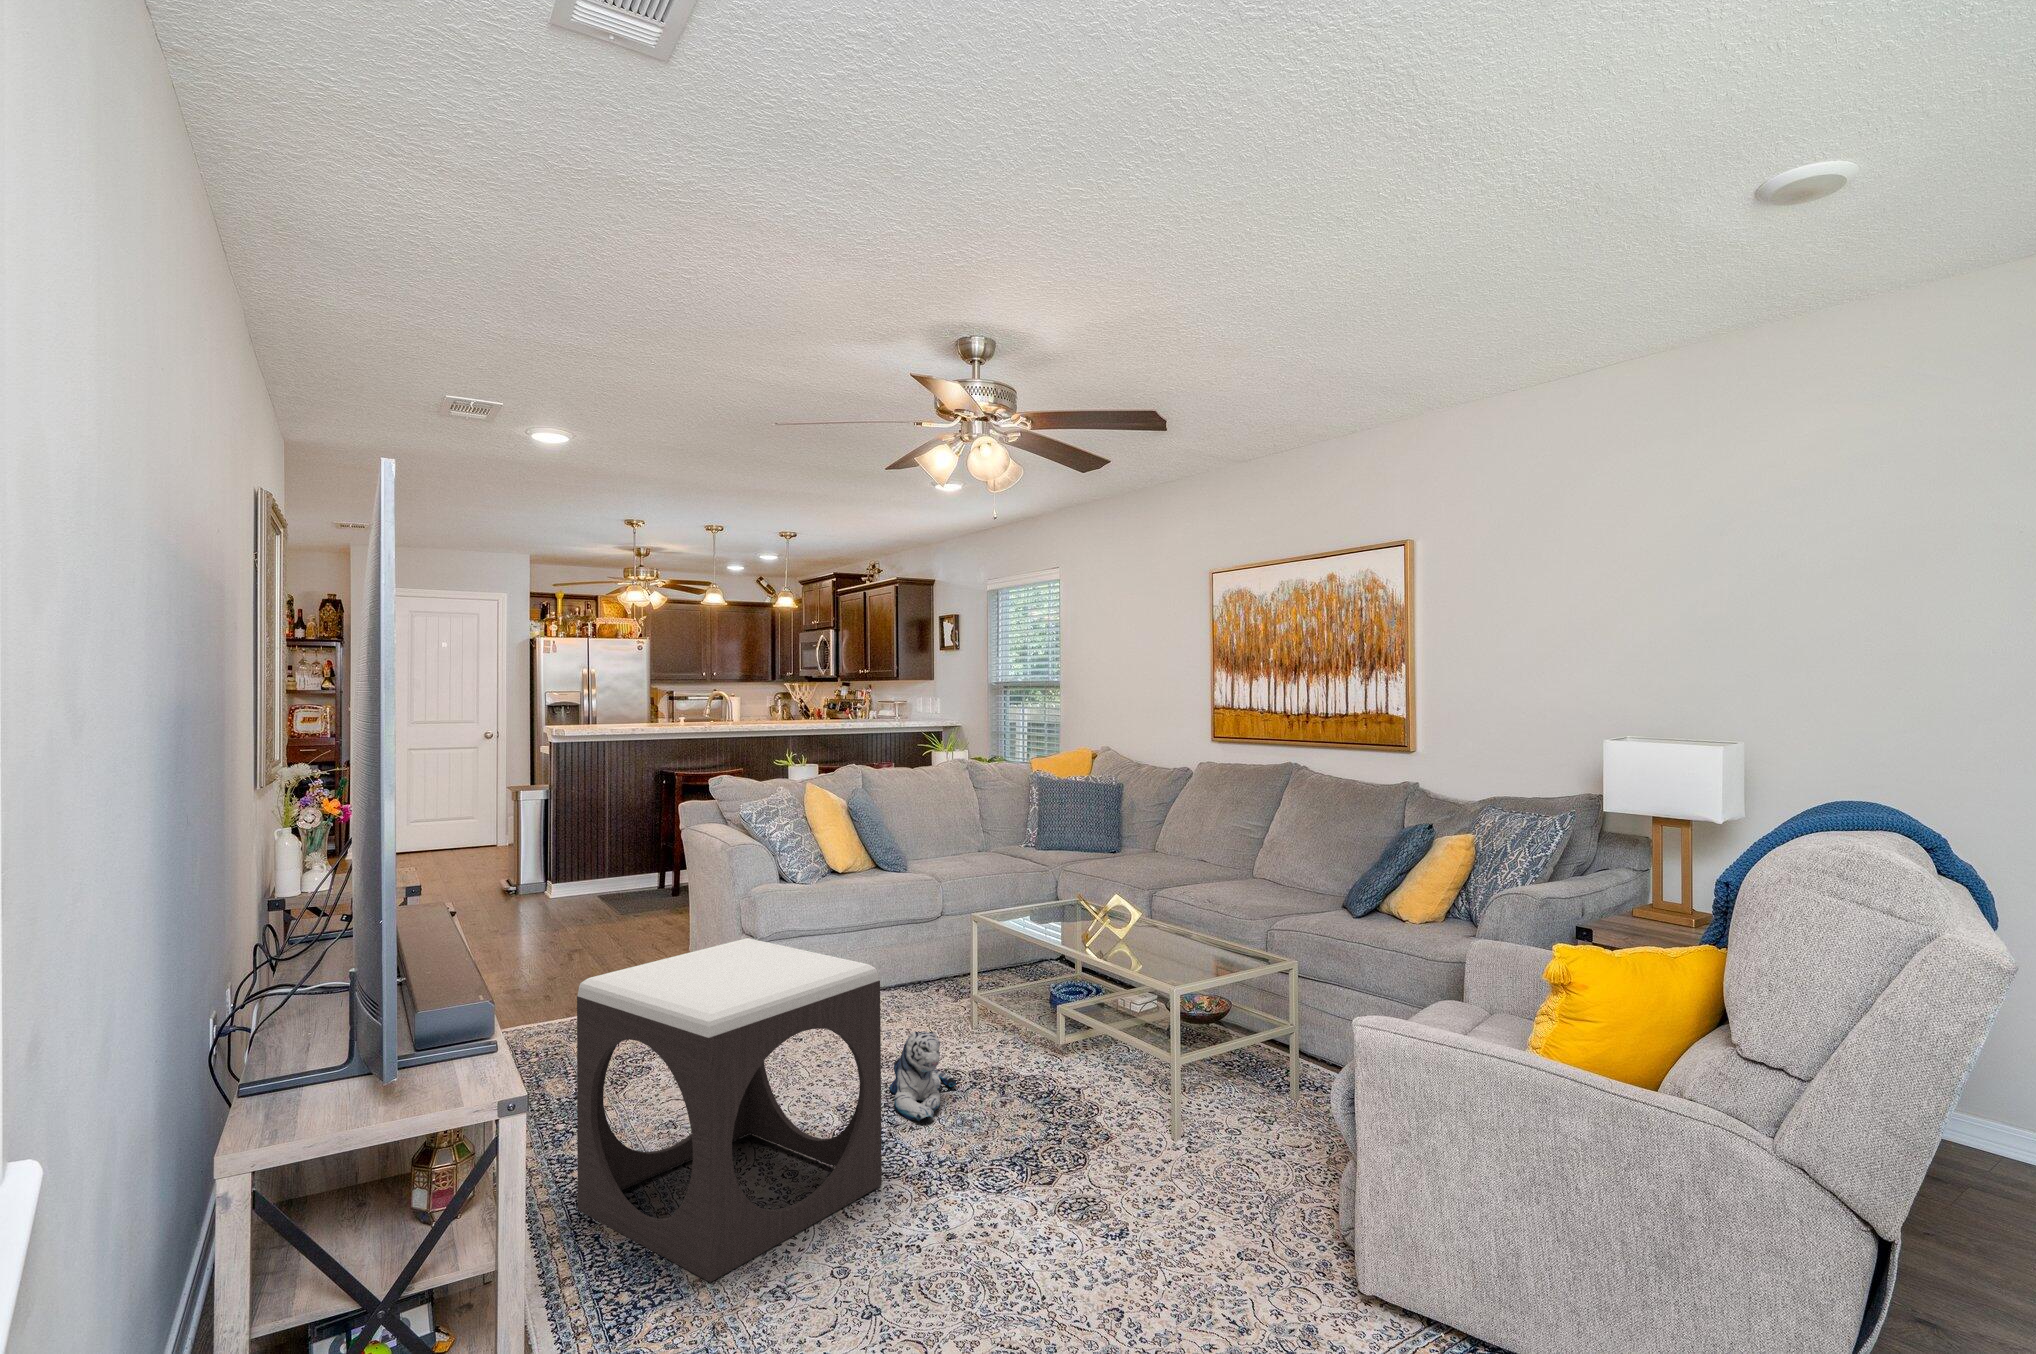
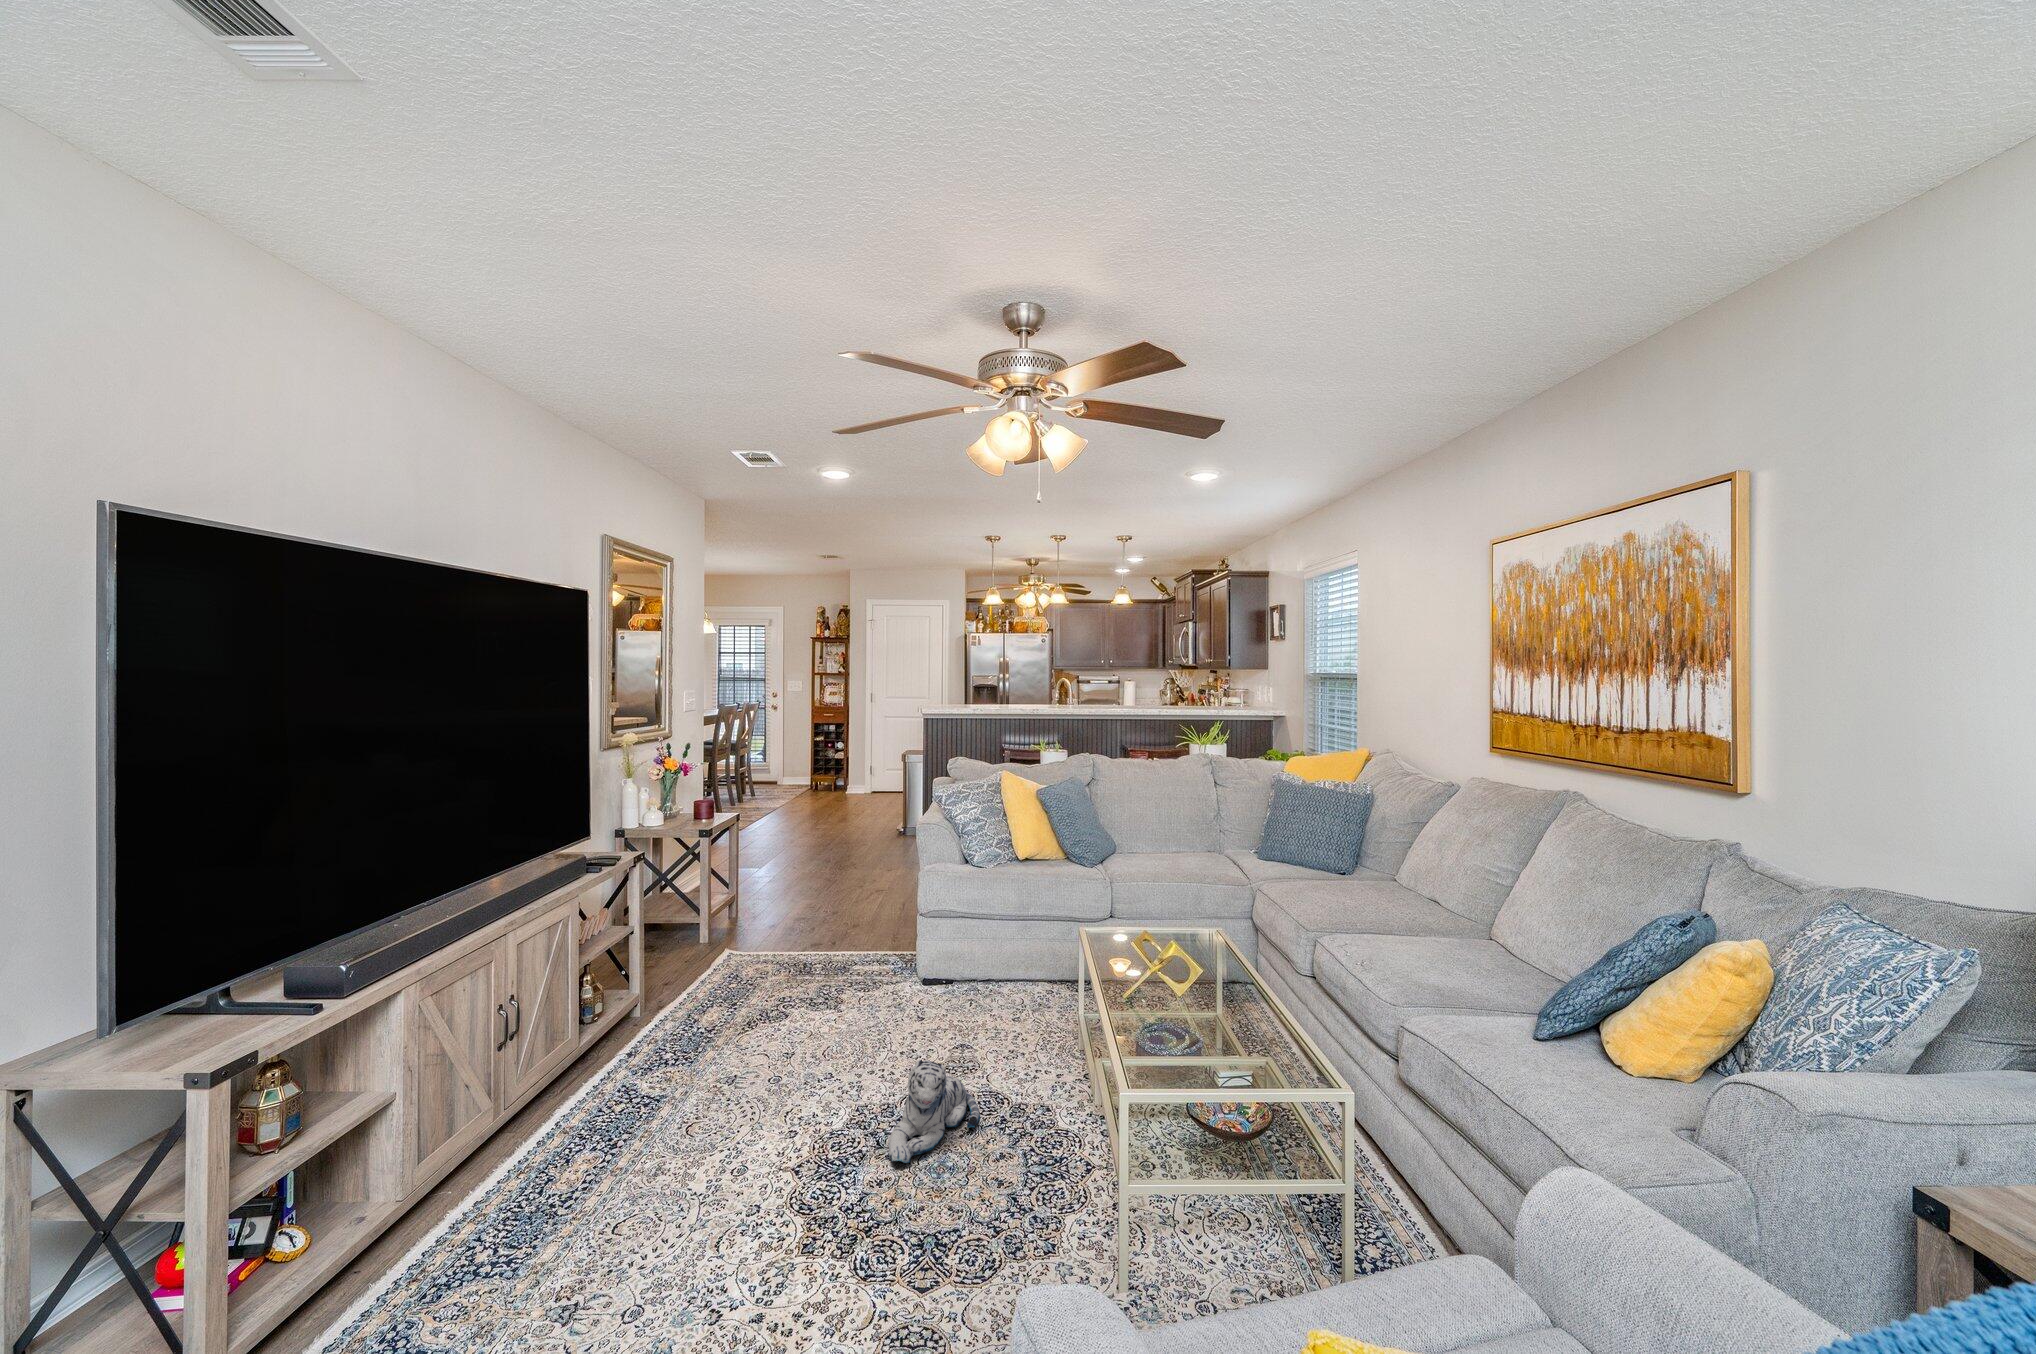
footstool: present [577,938,882,1282] -> none [515,935,770,1296]

